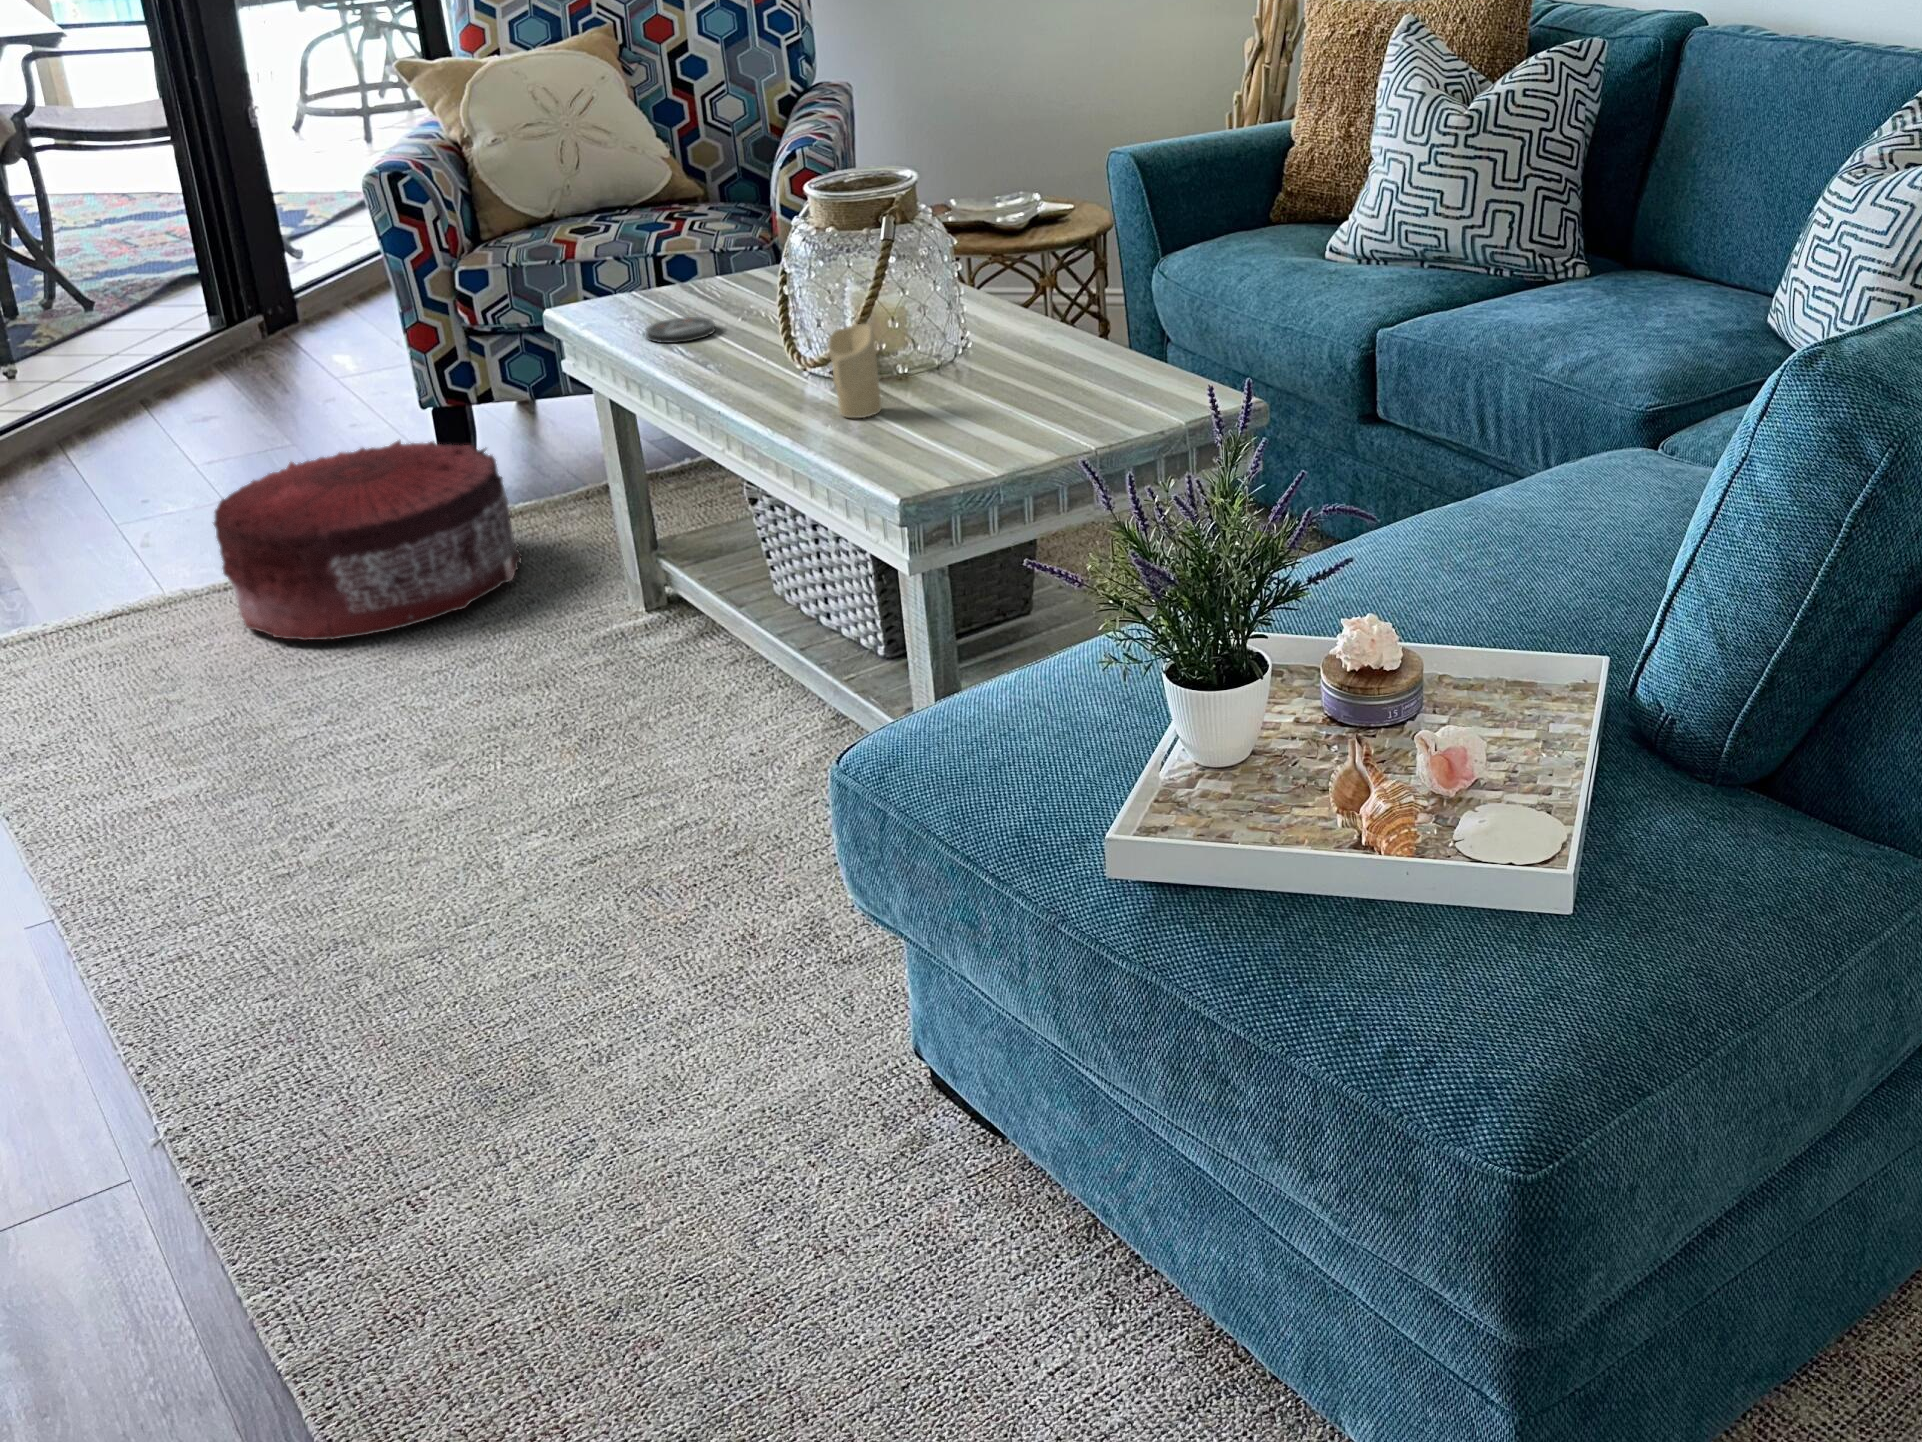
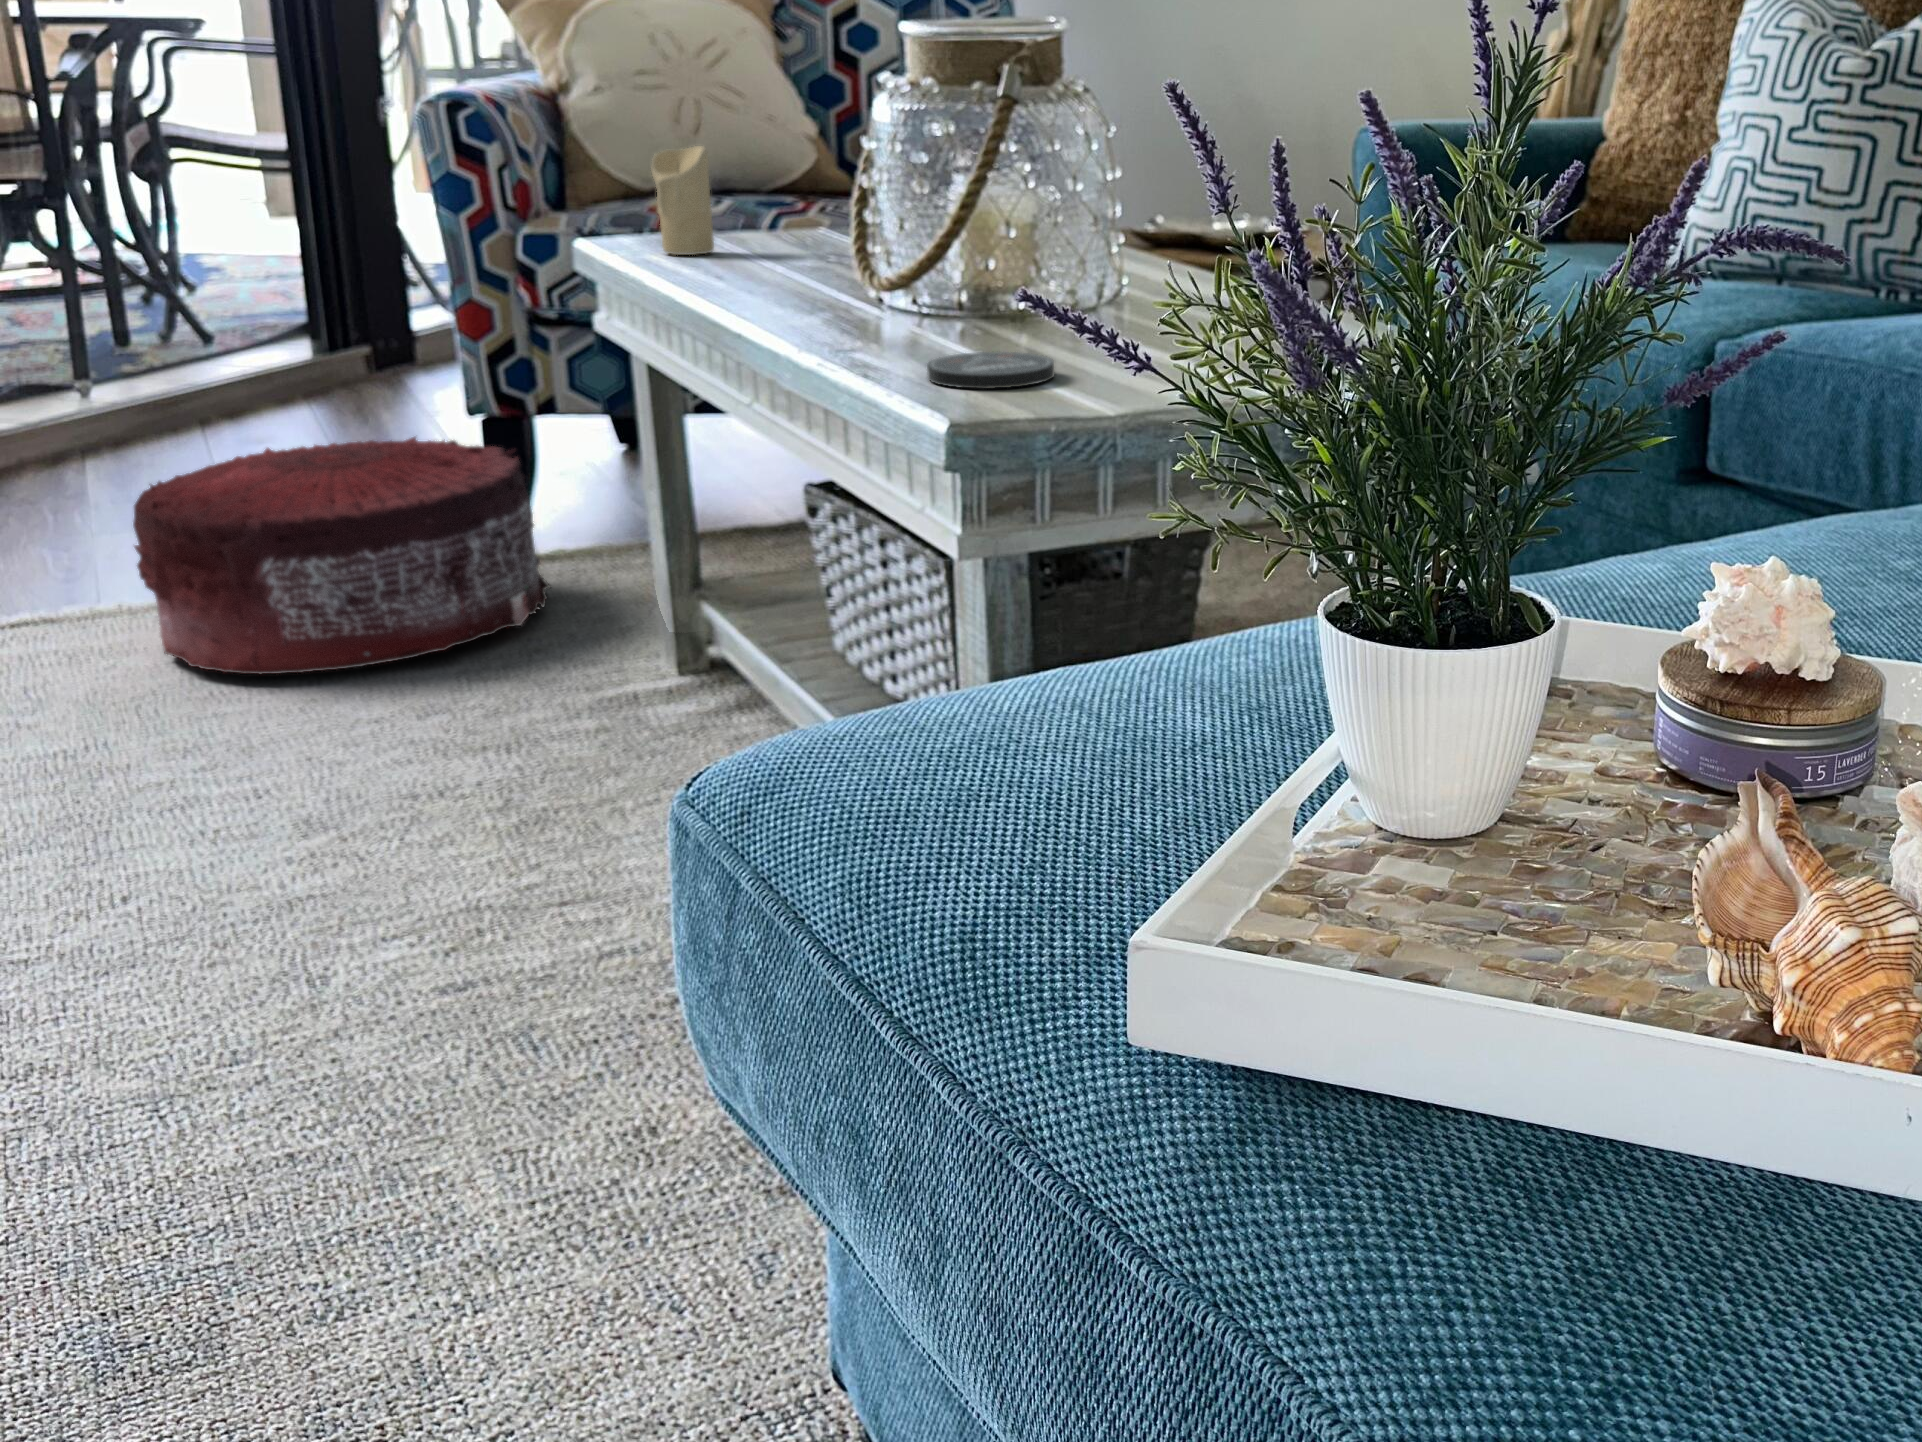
coaster: present [646,317,715,343] -> present [927,352,1054,389]
candle: present [828,324,881,418] -> present [652,146,714,255]

